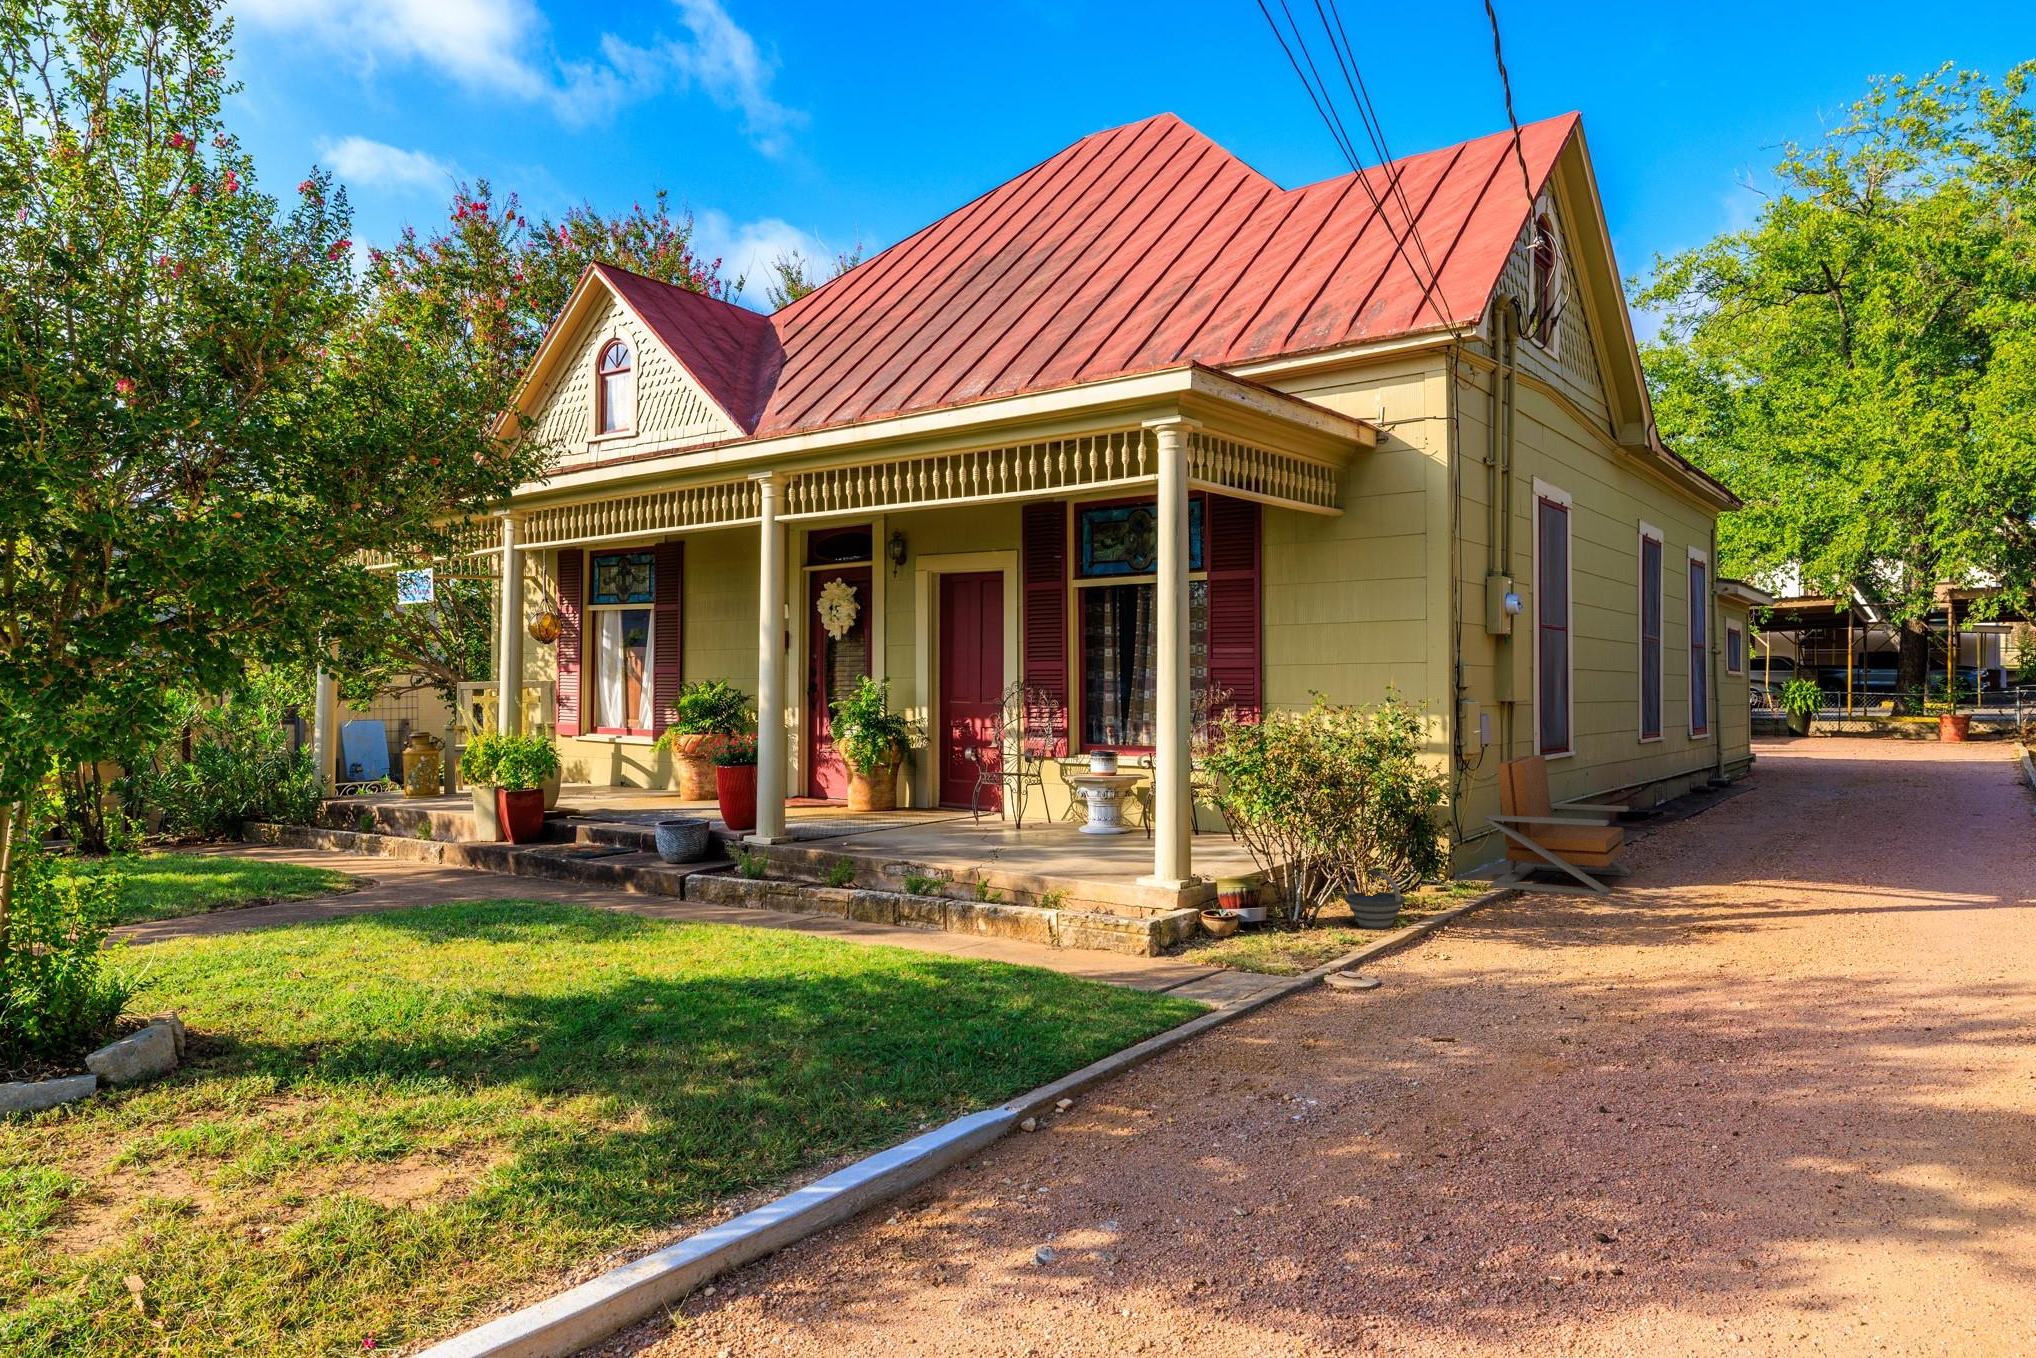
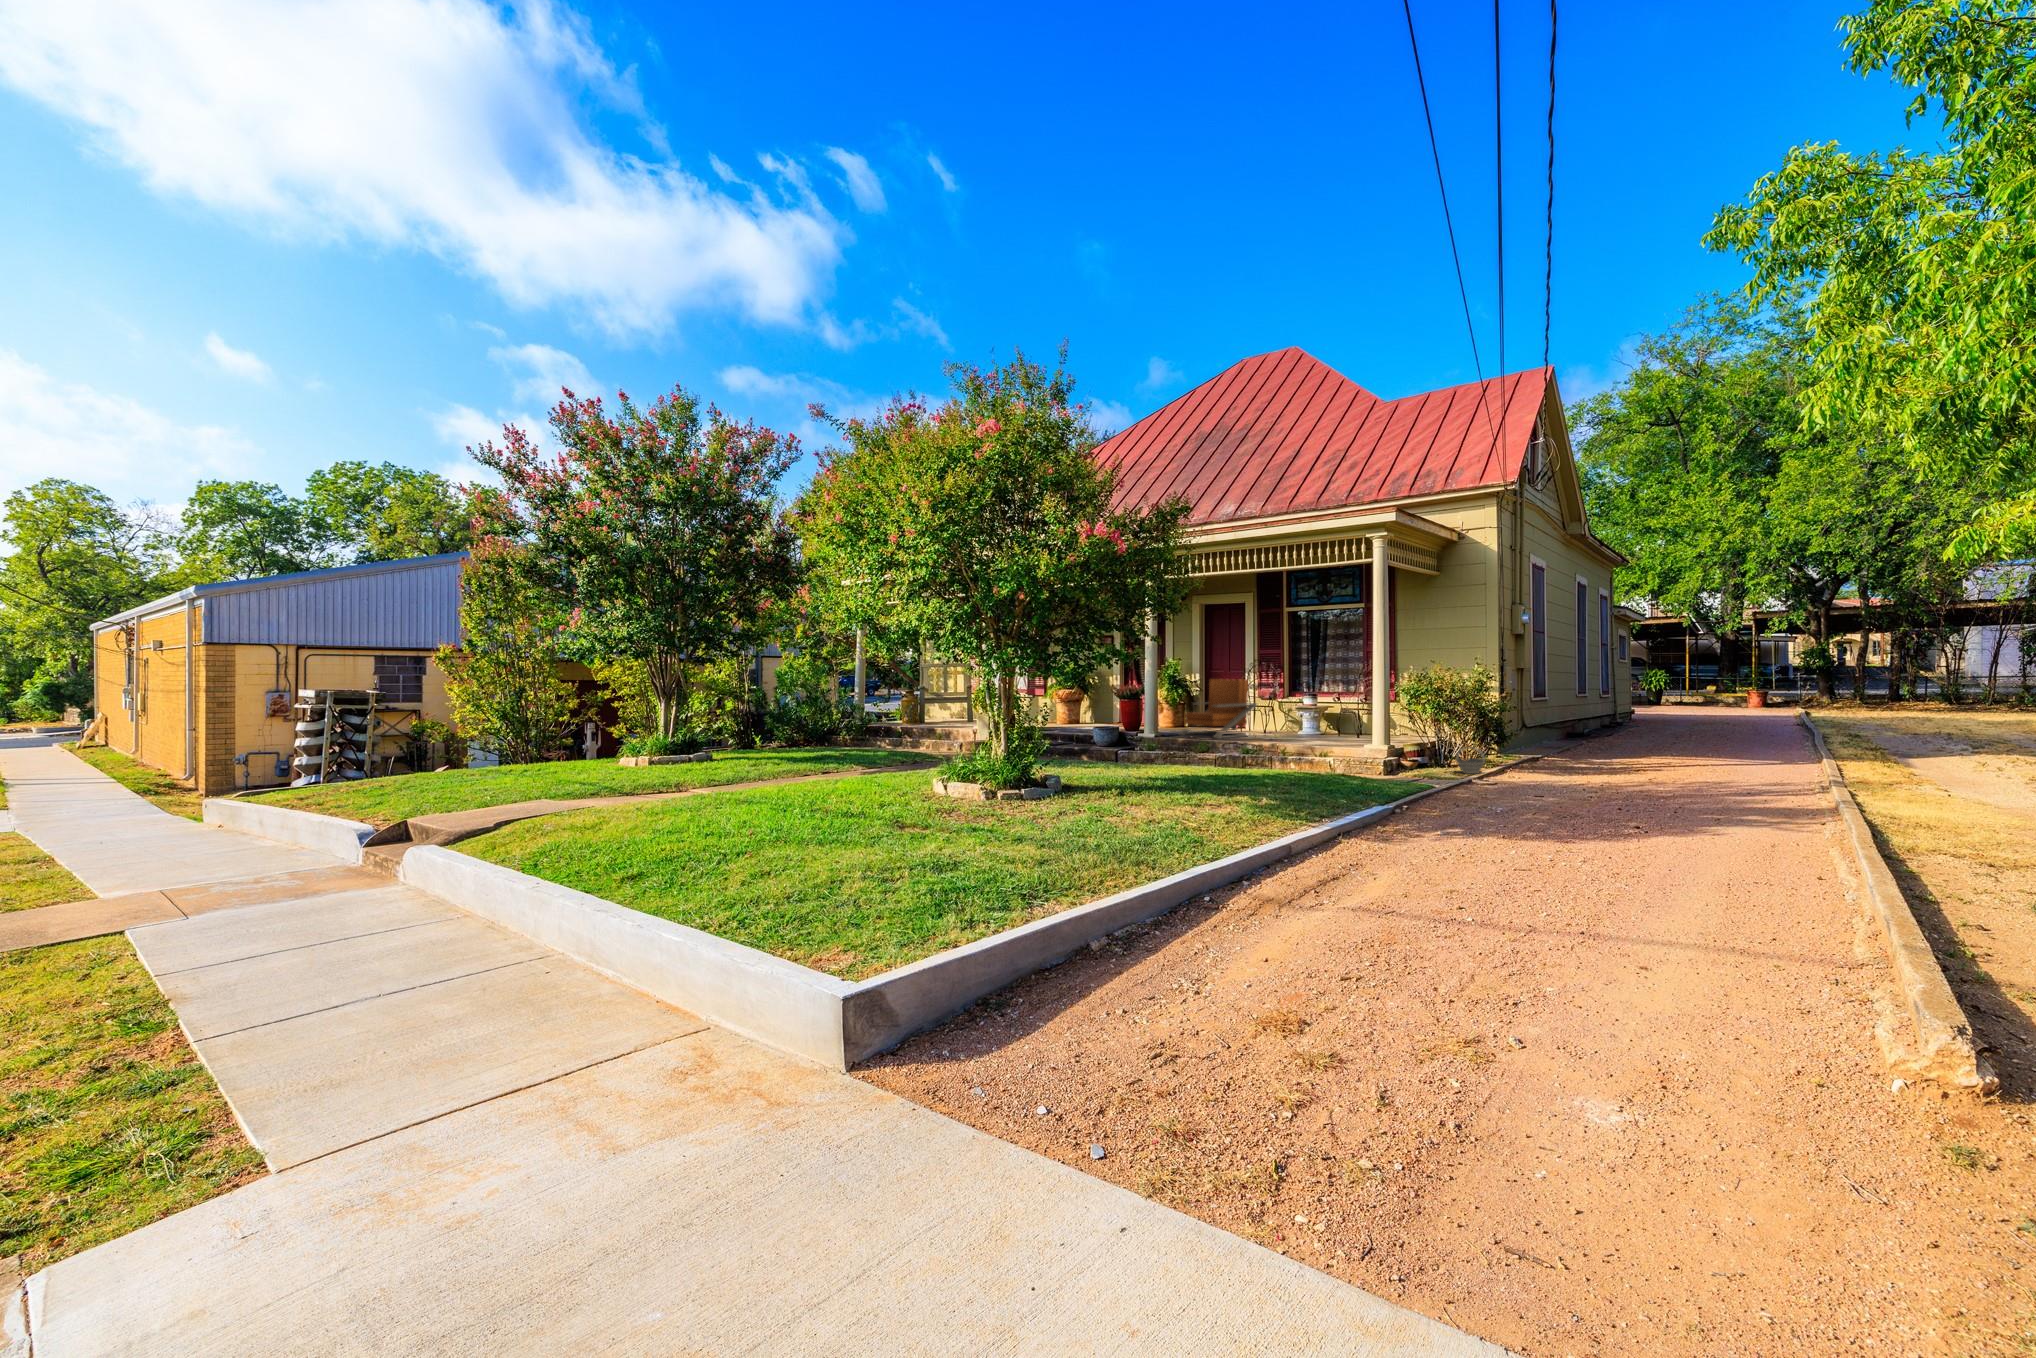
lounge chair: present [1484,755,1631,896] -> present [1179,679,1257,739]

